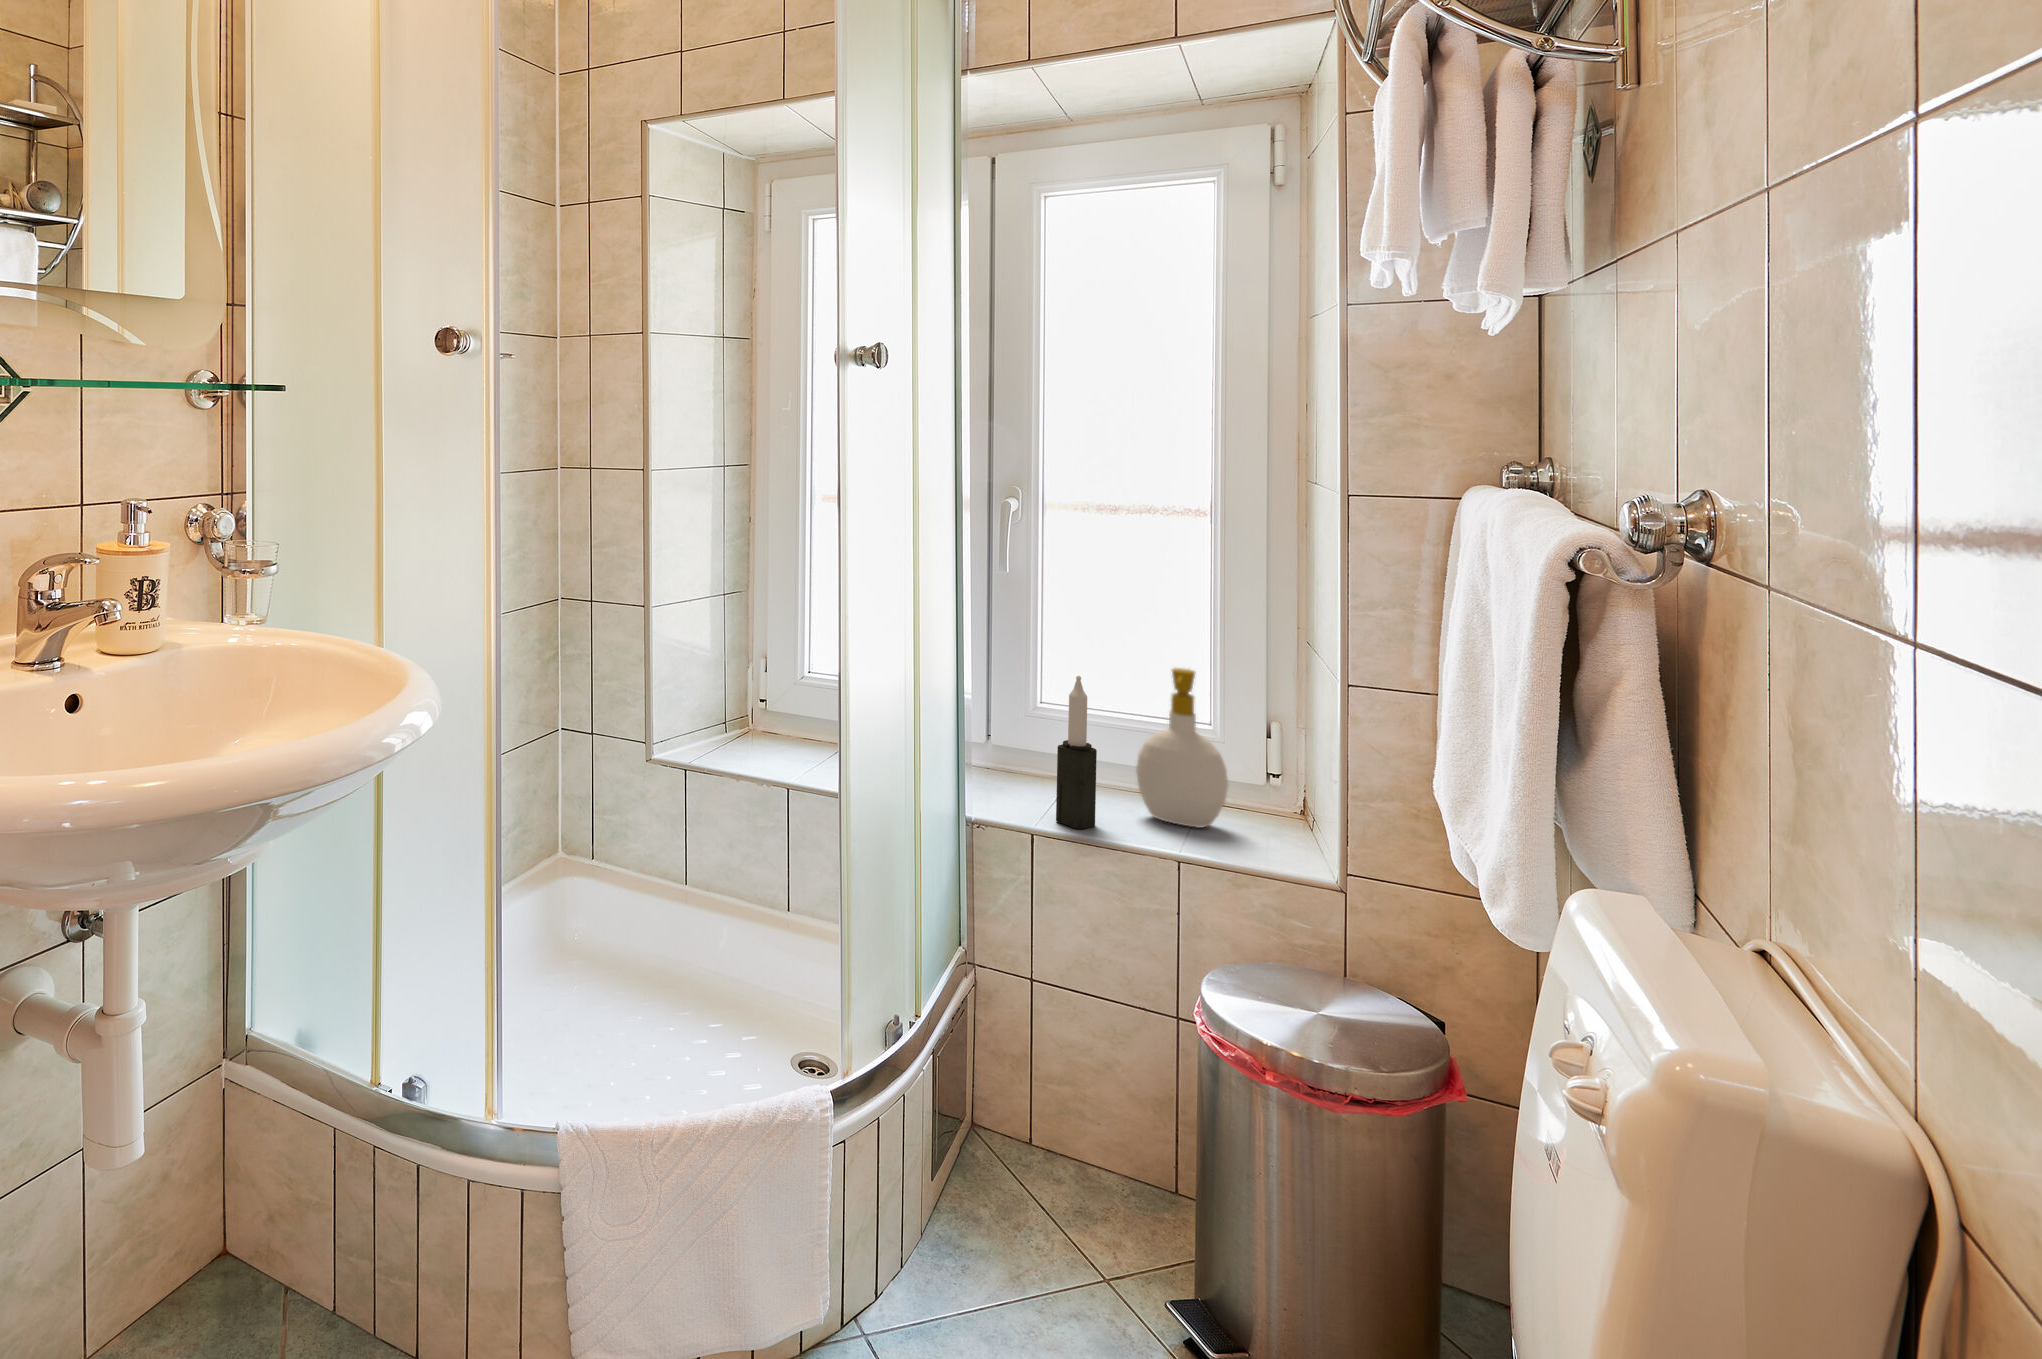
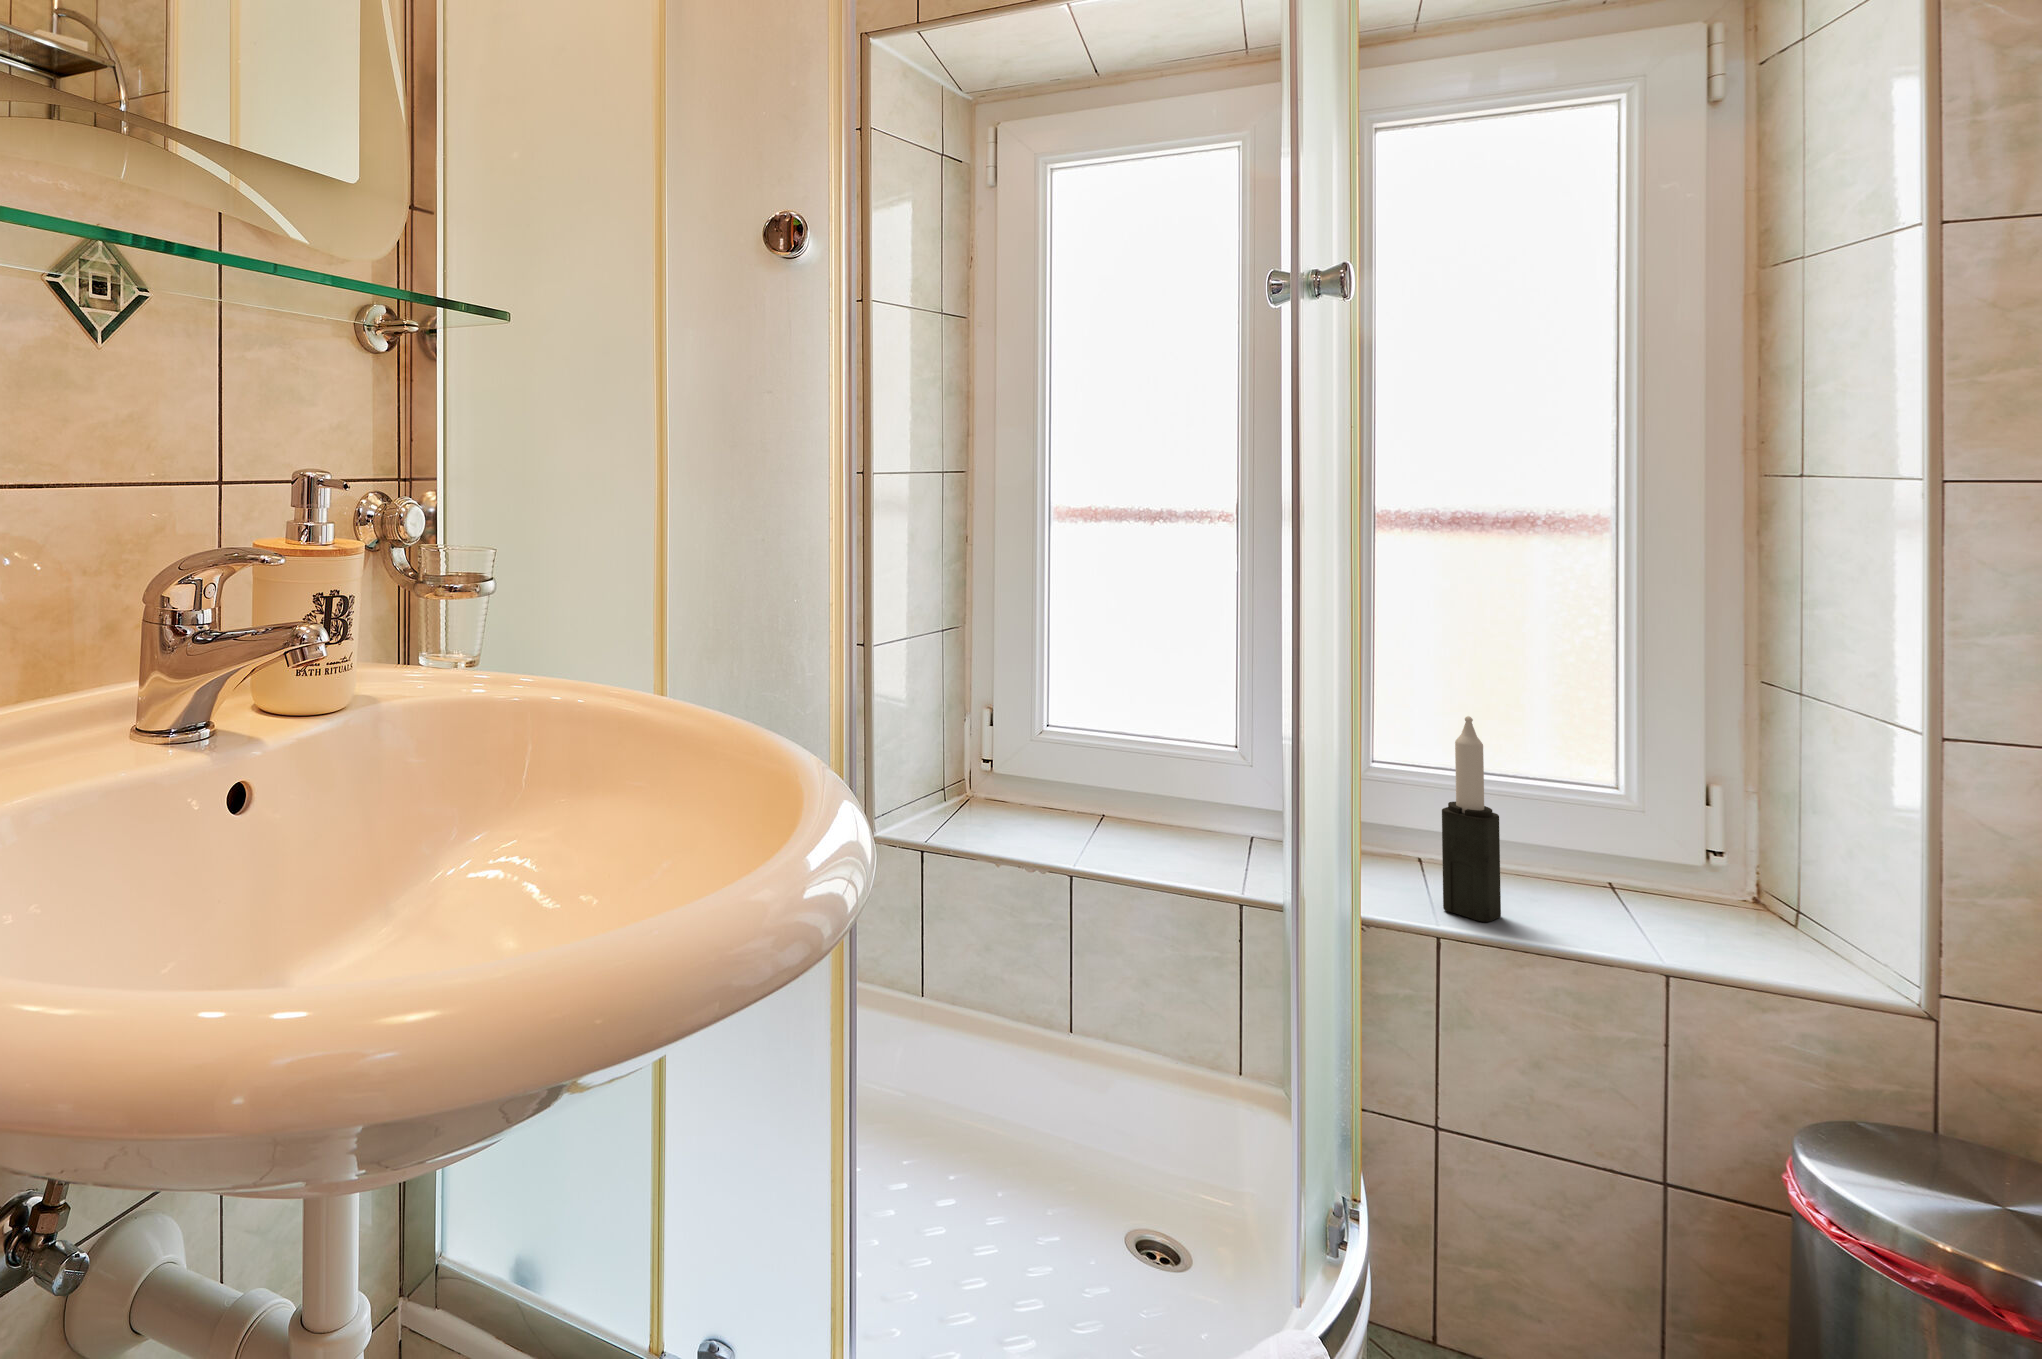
soap bottle: present [1136,668,1228,828] -> none [1533,705,1679,917]

